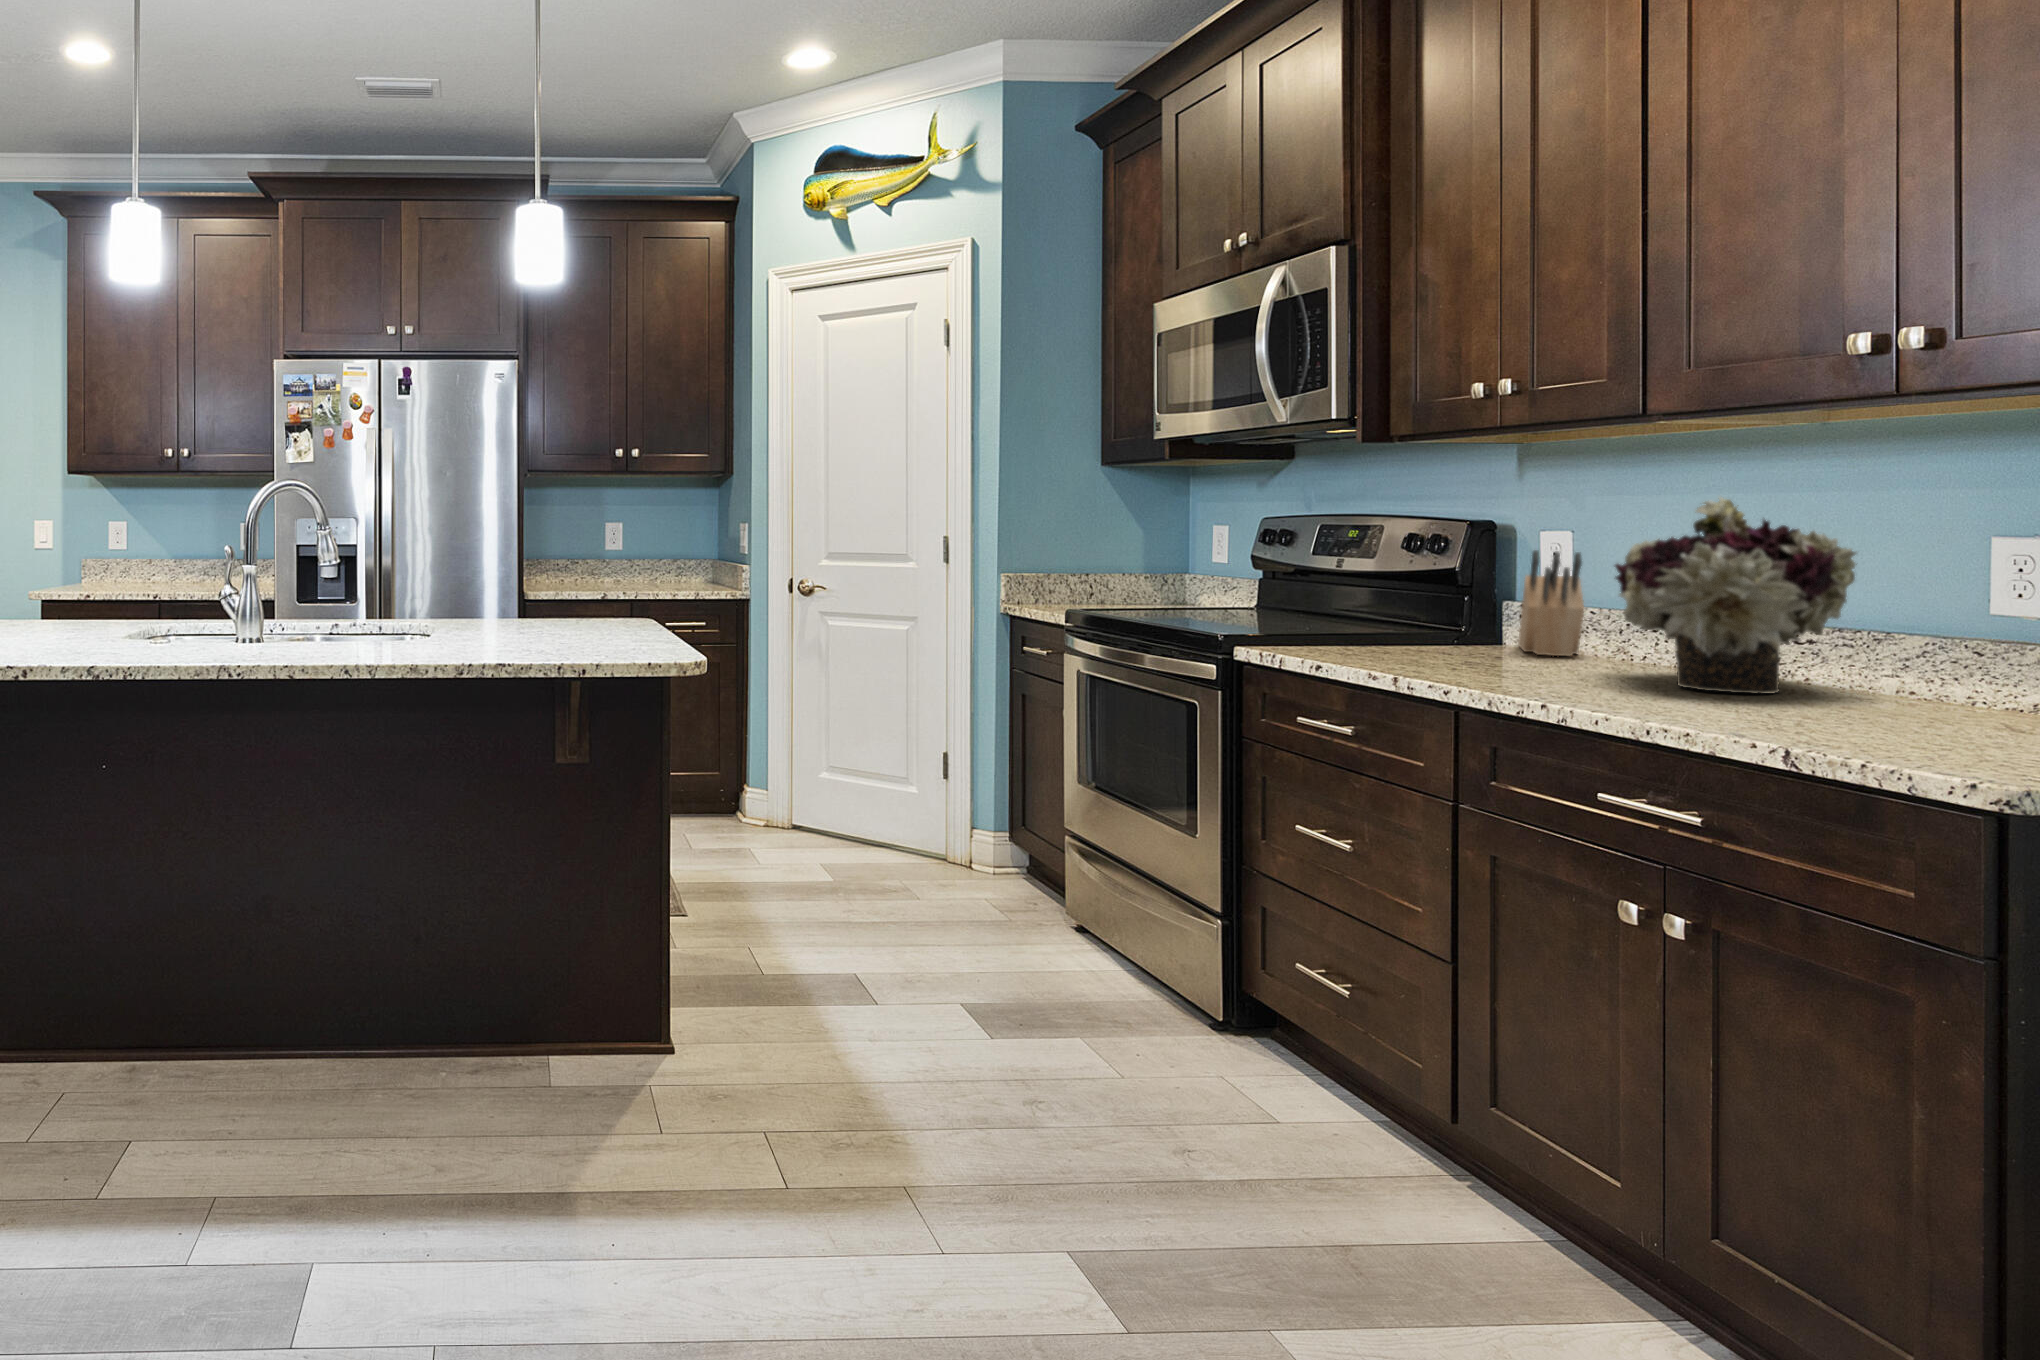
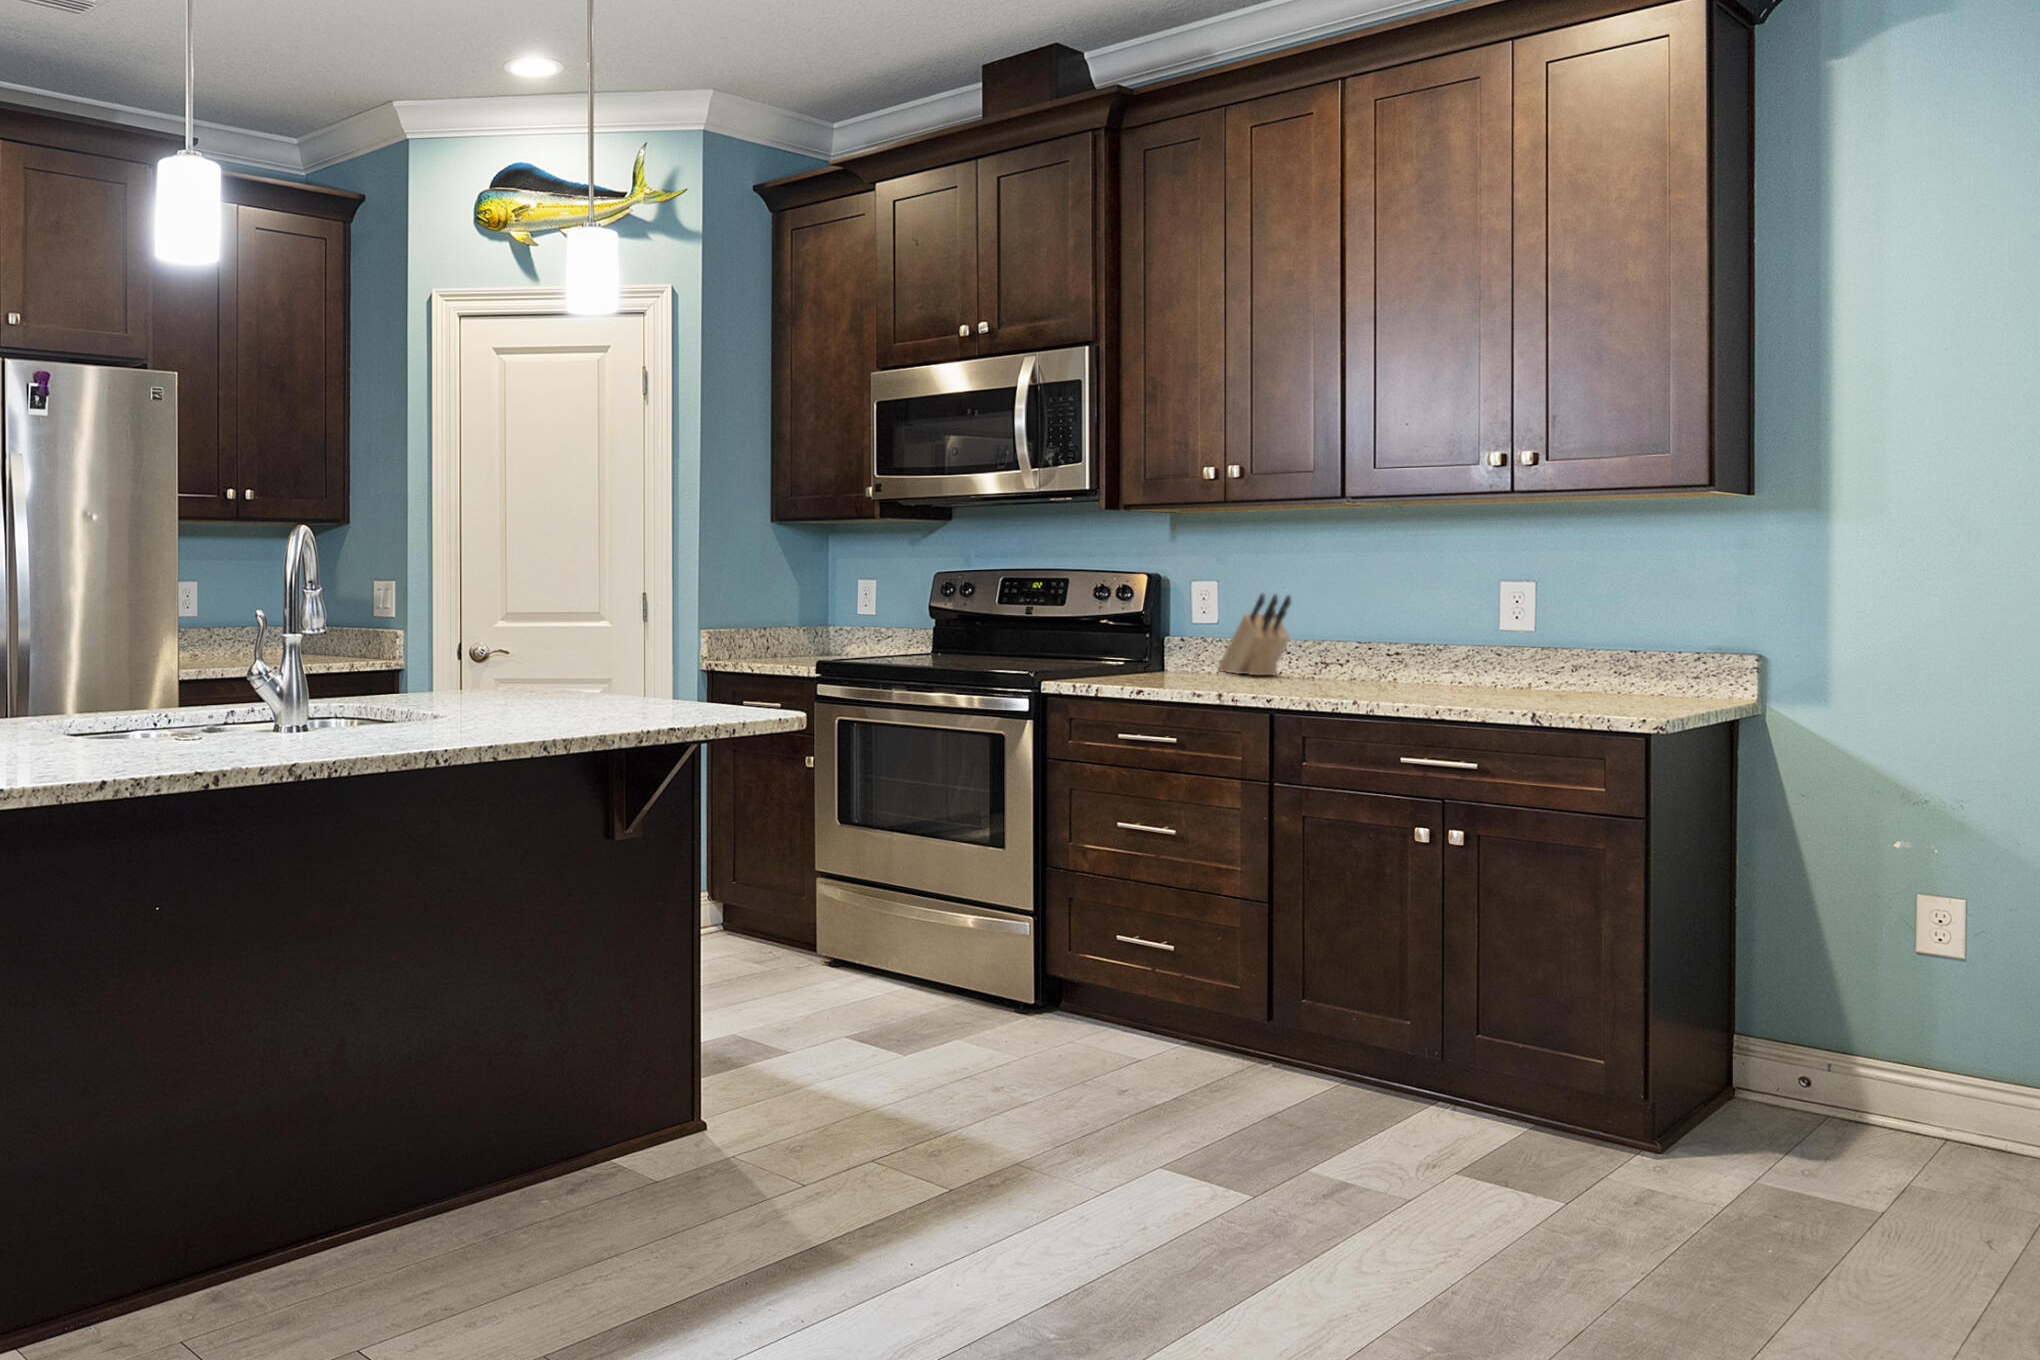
flower arrangement: present [1615,497,1857,694] -> none [1343,553,1502,692]

